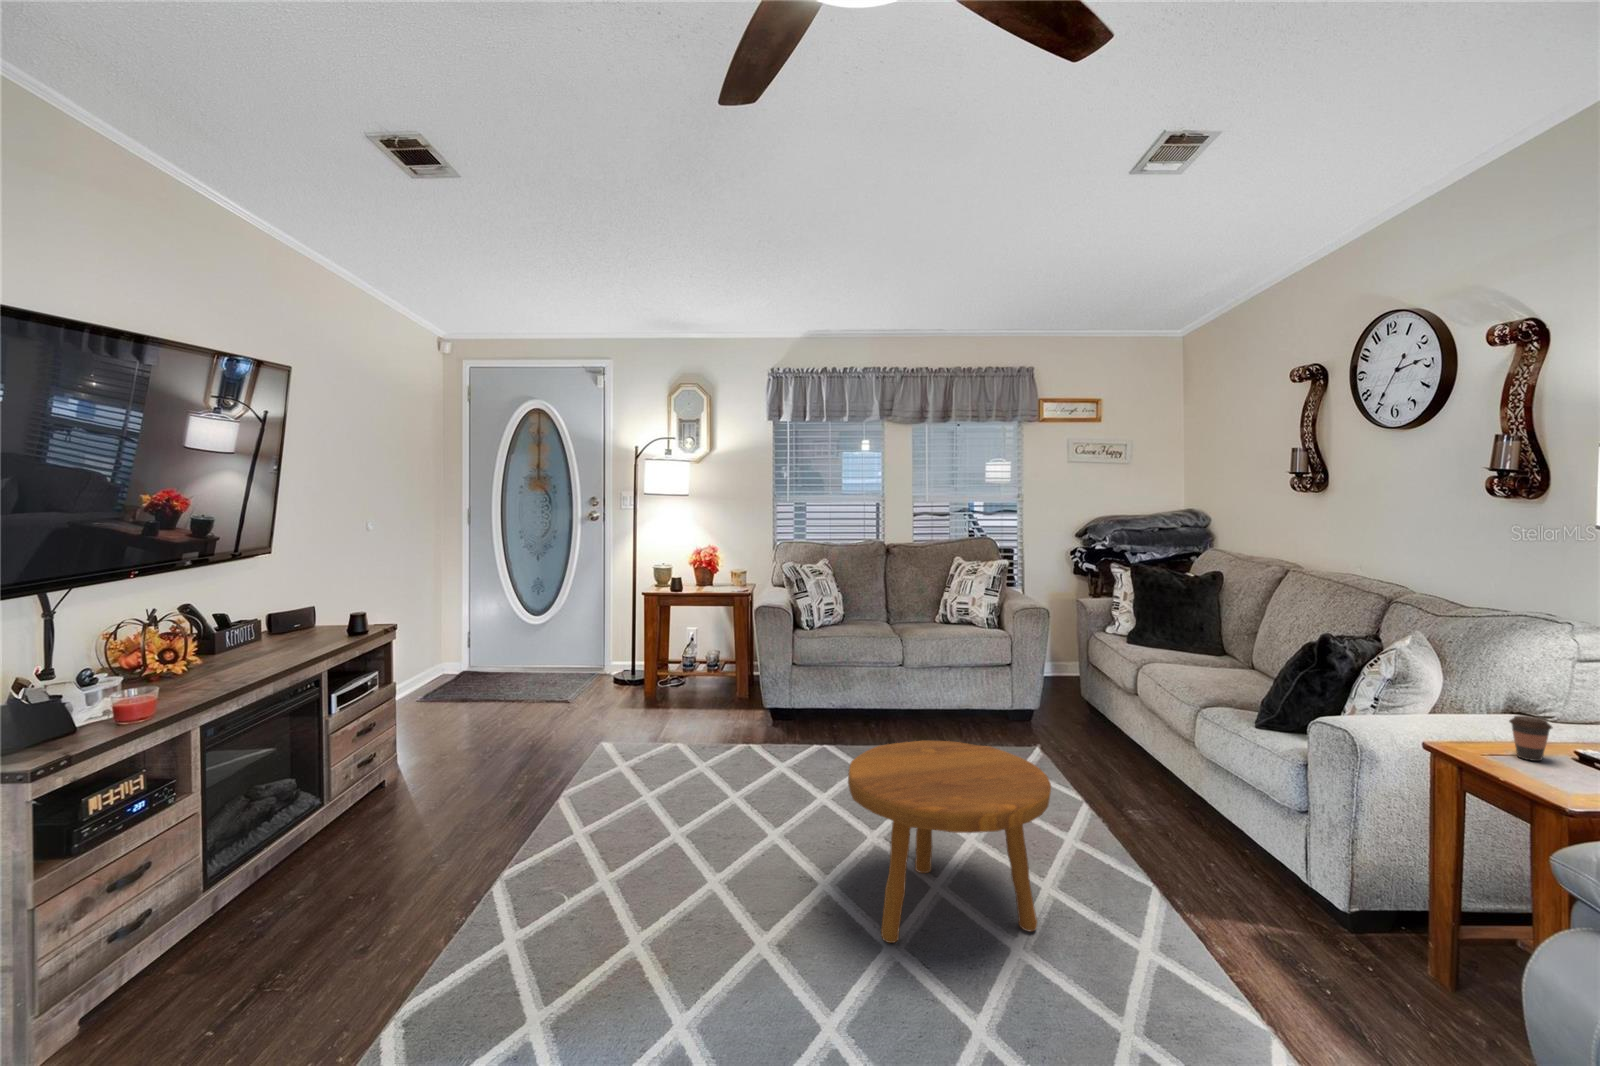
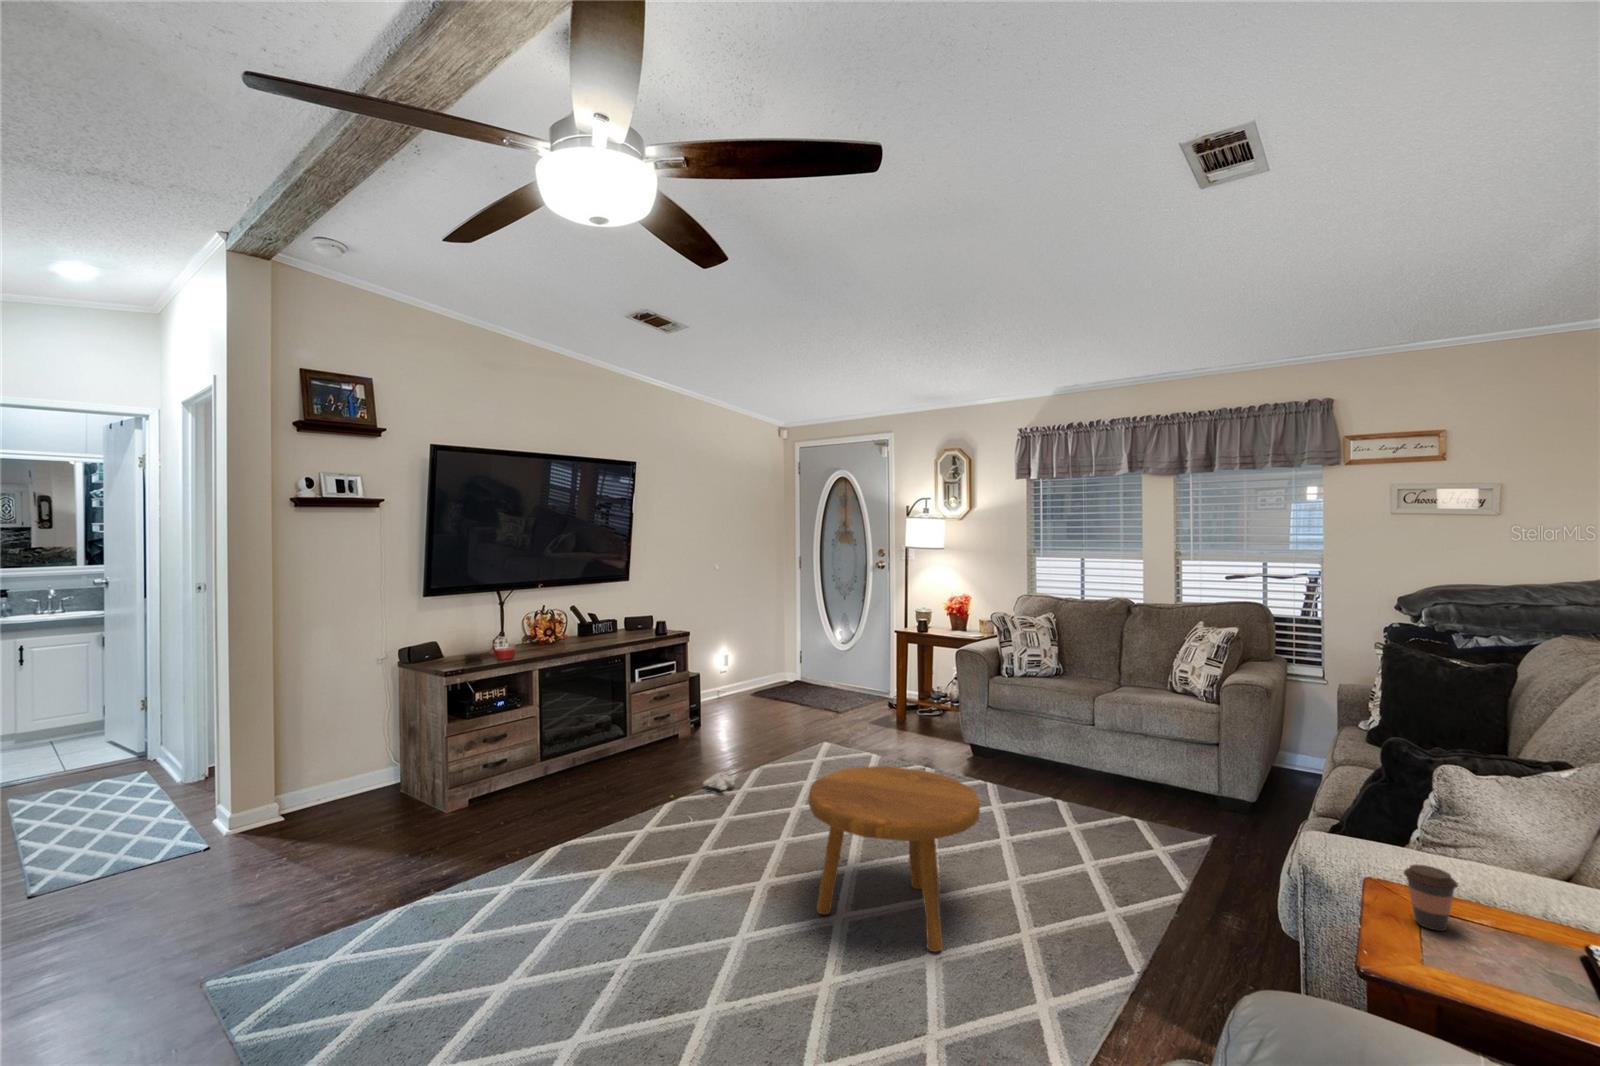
plush toy: none [504,812,584,871] -> present [671,772,737,798]

